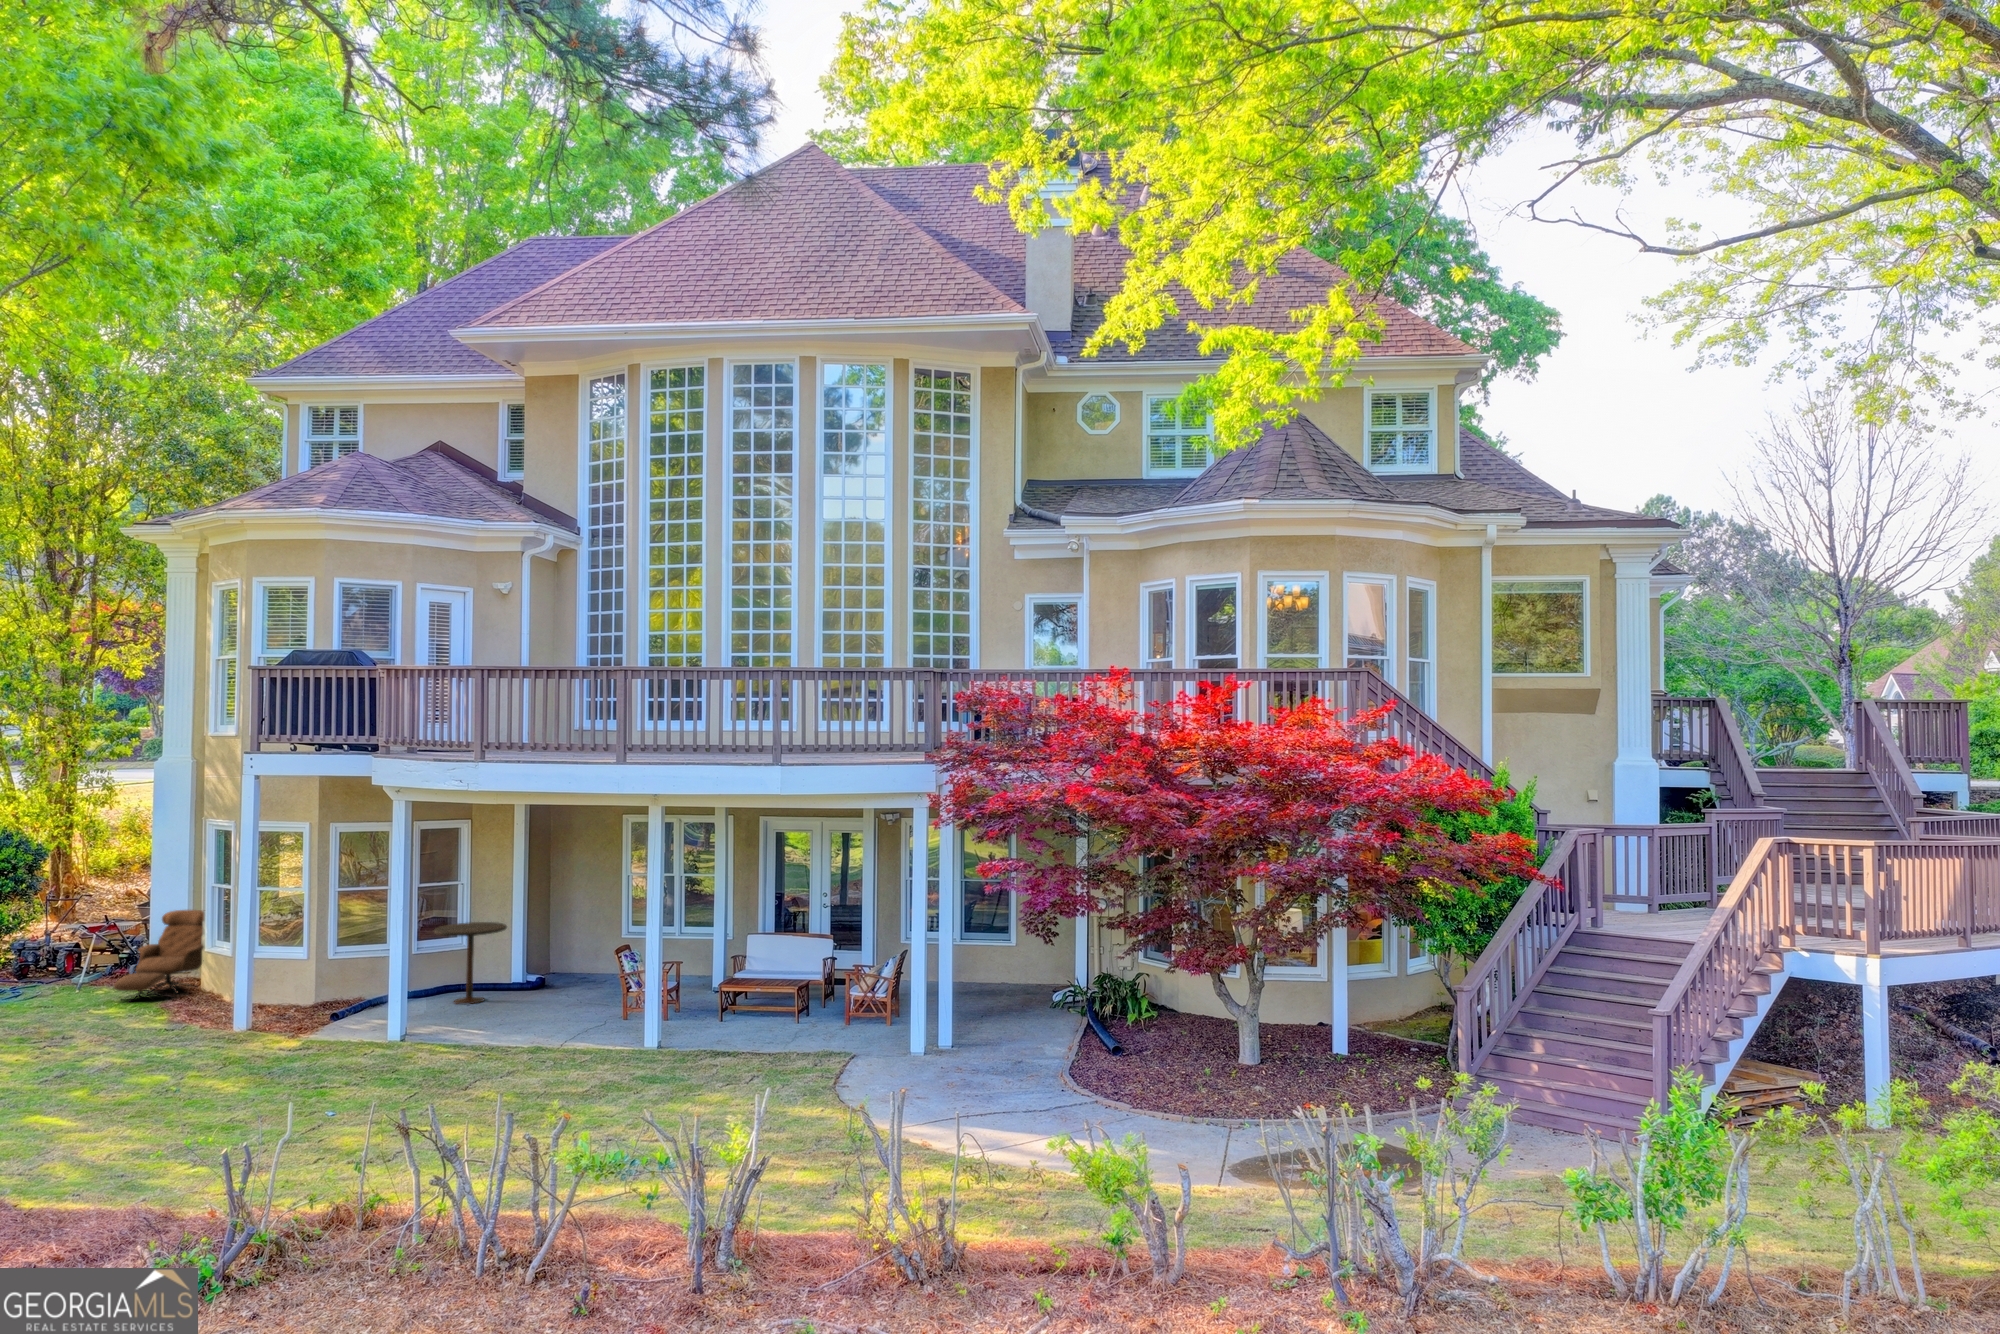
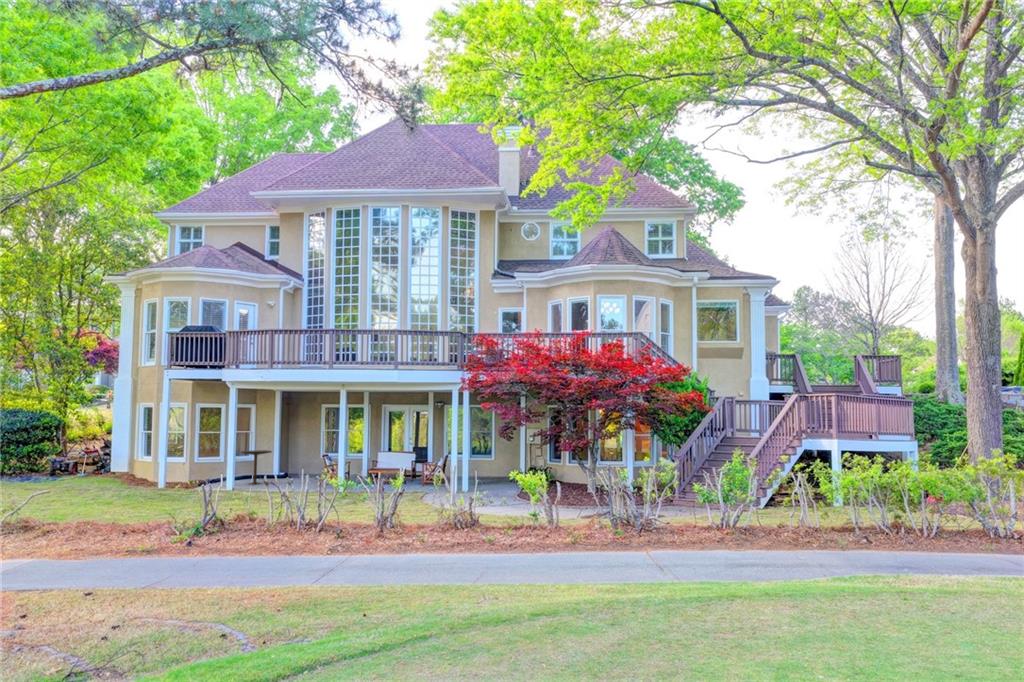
lounge chair: present [114,910,204,1001] -> none [95,448,134,486]

